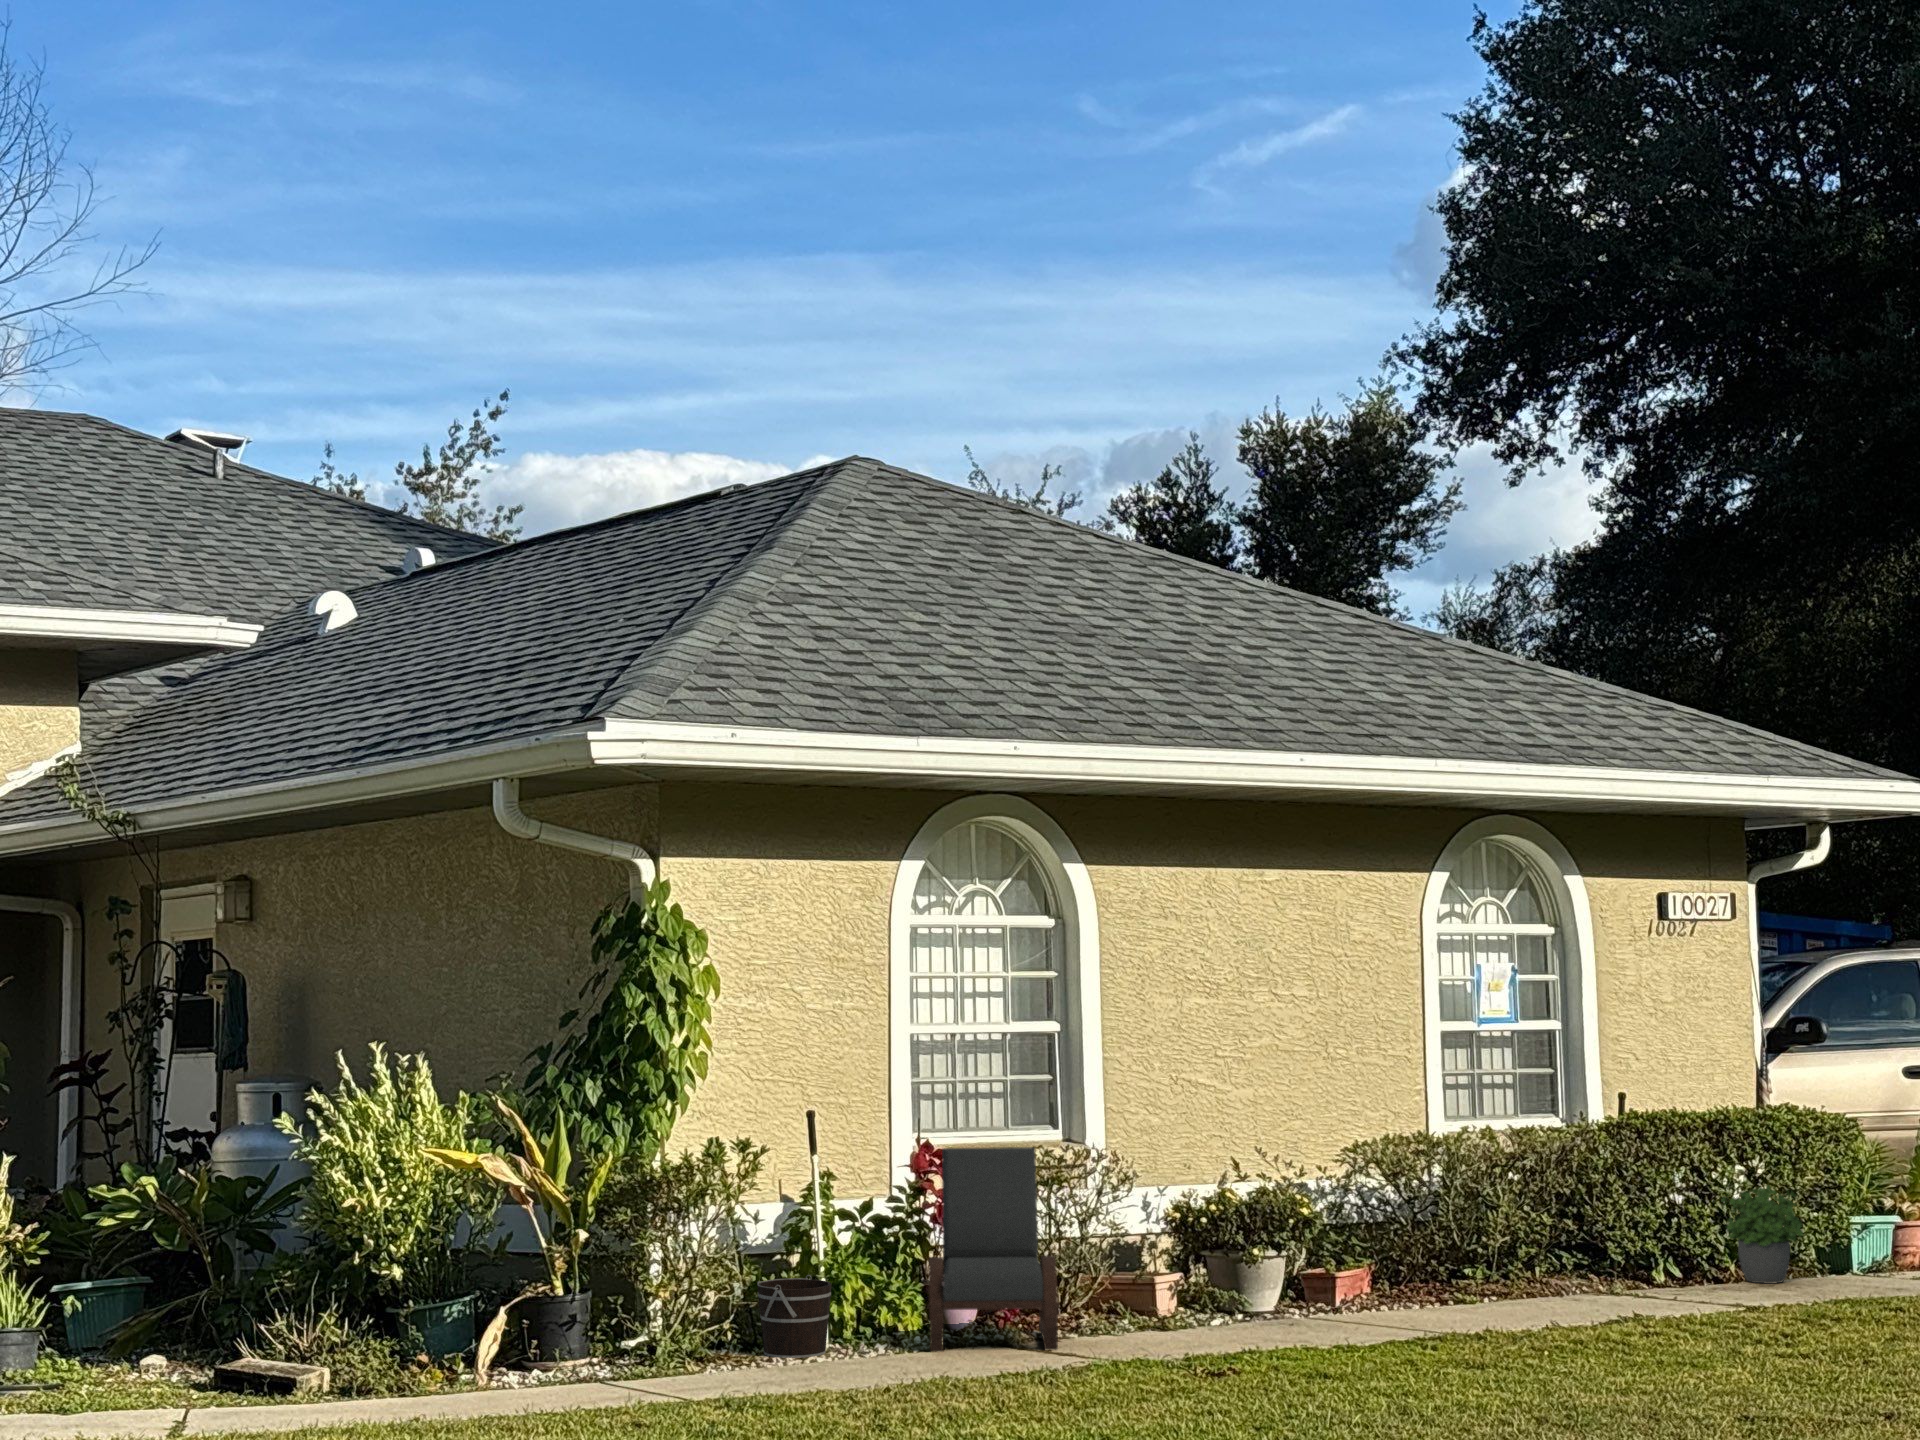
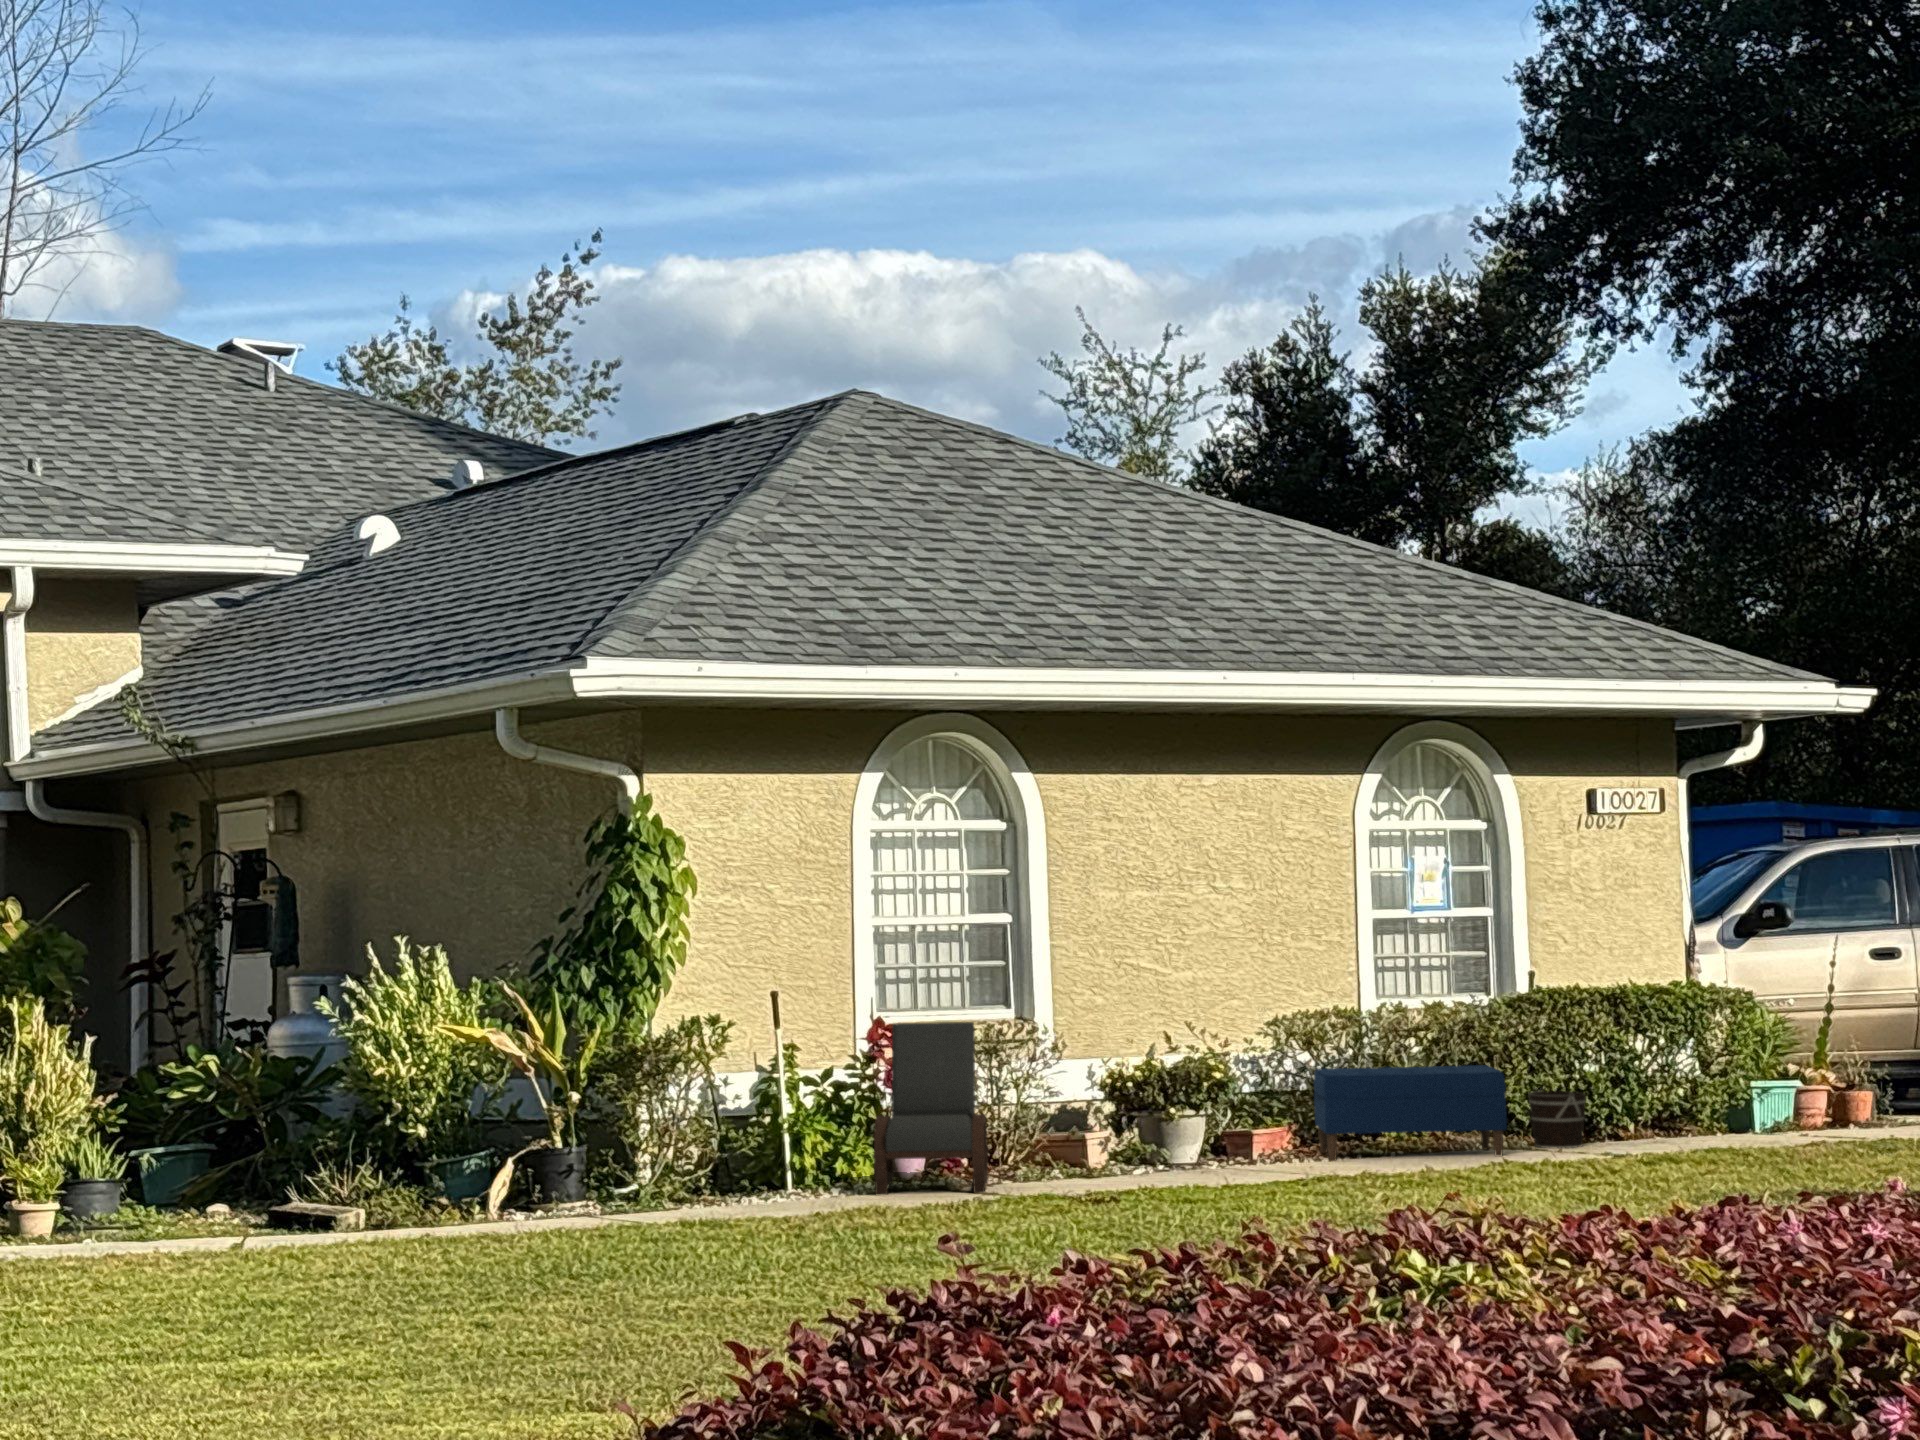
potted plant: present [1722,1185,1803,1284] -> none [1616,1053,1689,1142]
bench: none [1398,1197,1622,1306] -> present [1314,1065,1507,1161]
bucket: present [757,1275,832,1358] -> present [1528,1090,1586,1148]

